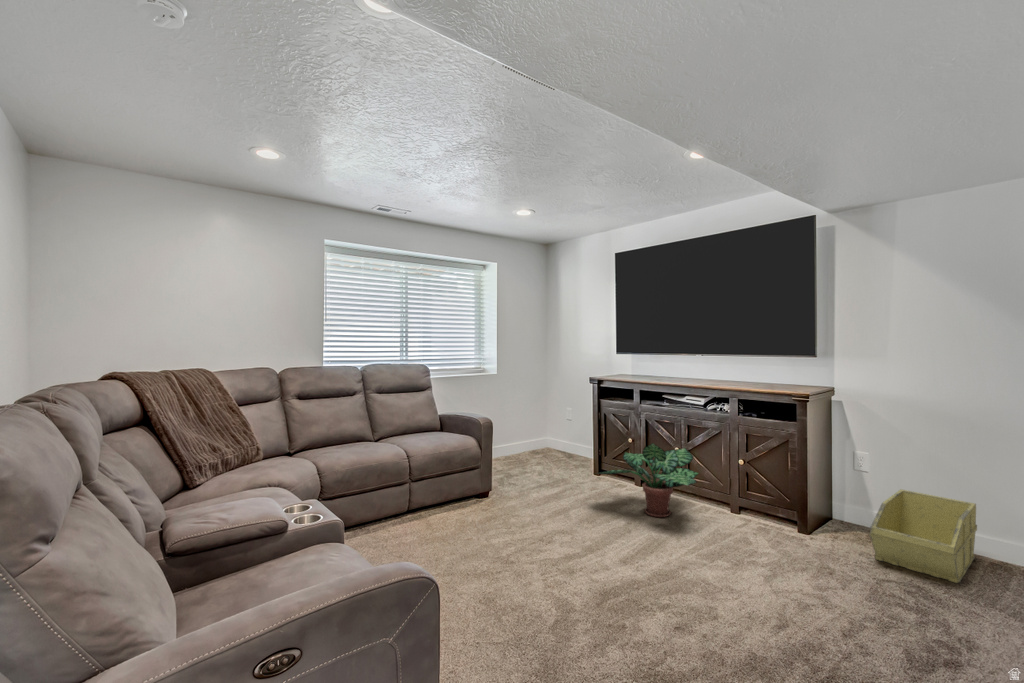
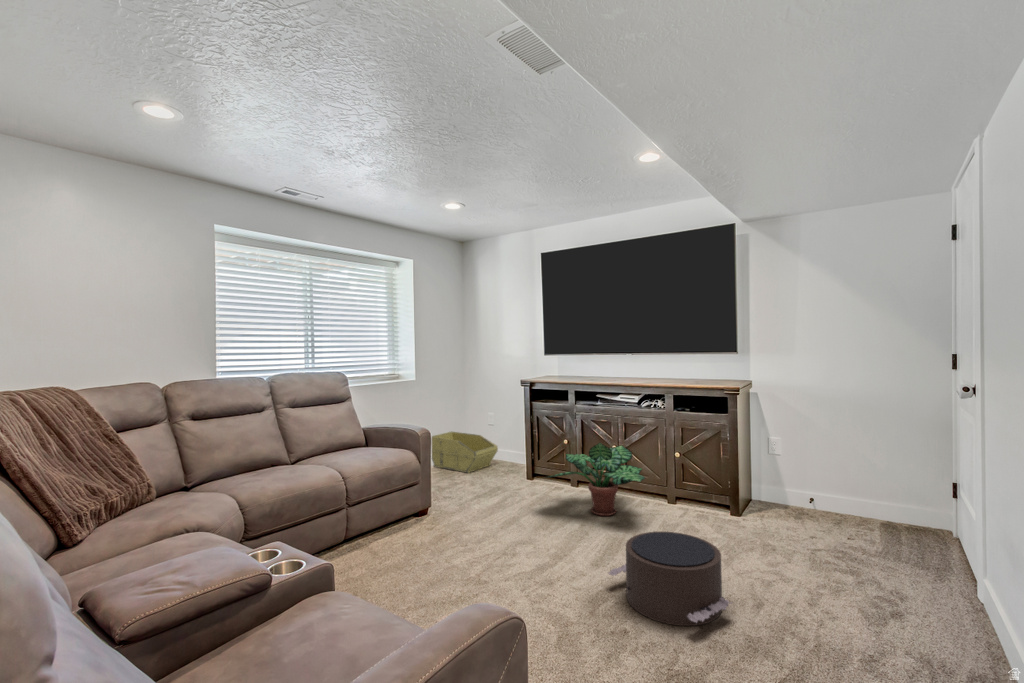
storage bin: present [869,489,977,583] -> present [432,432,498,473]
pouf: none [626,535,743,633] -> present [608,532,732,626]

